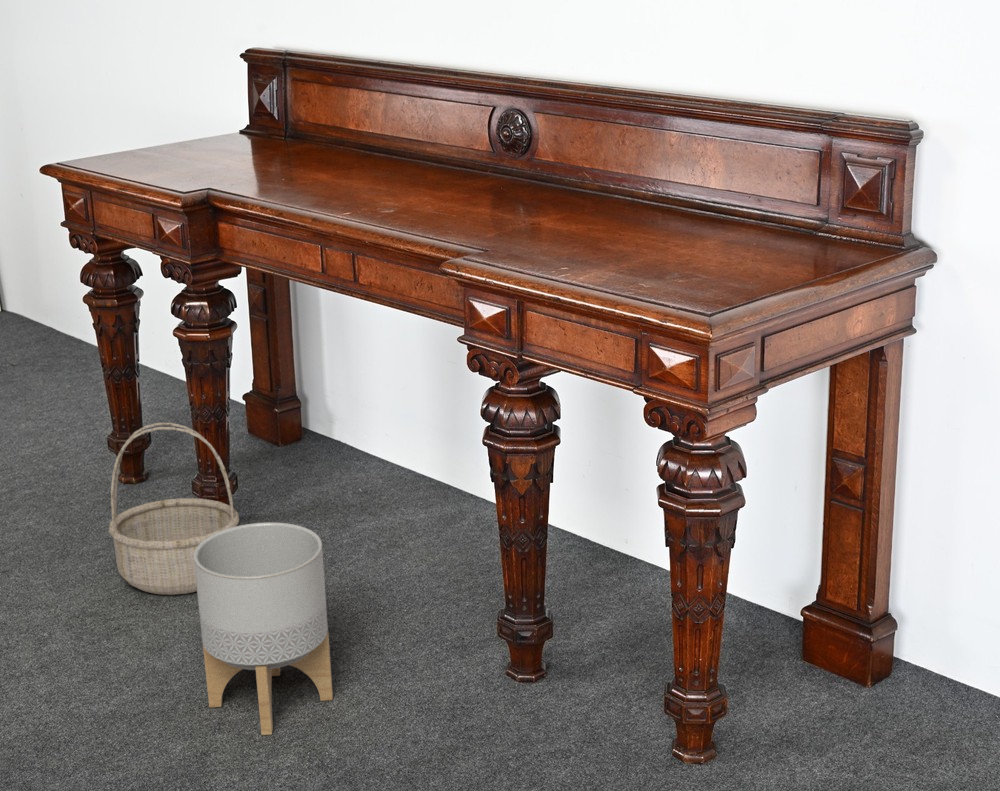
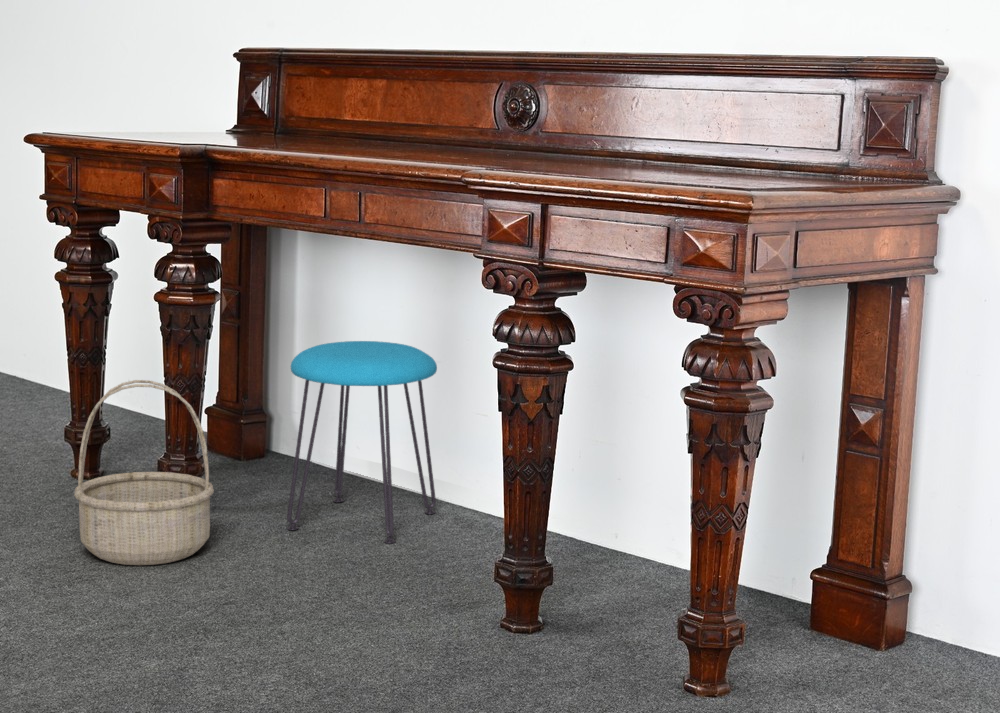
stool: none [308,358,456,559] -> present [287,341,437,544]
planter: present [194,522,333,735] -> none [184,458,320,676]

